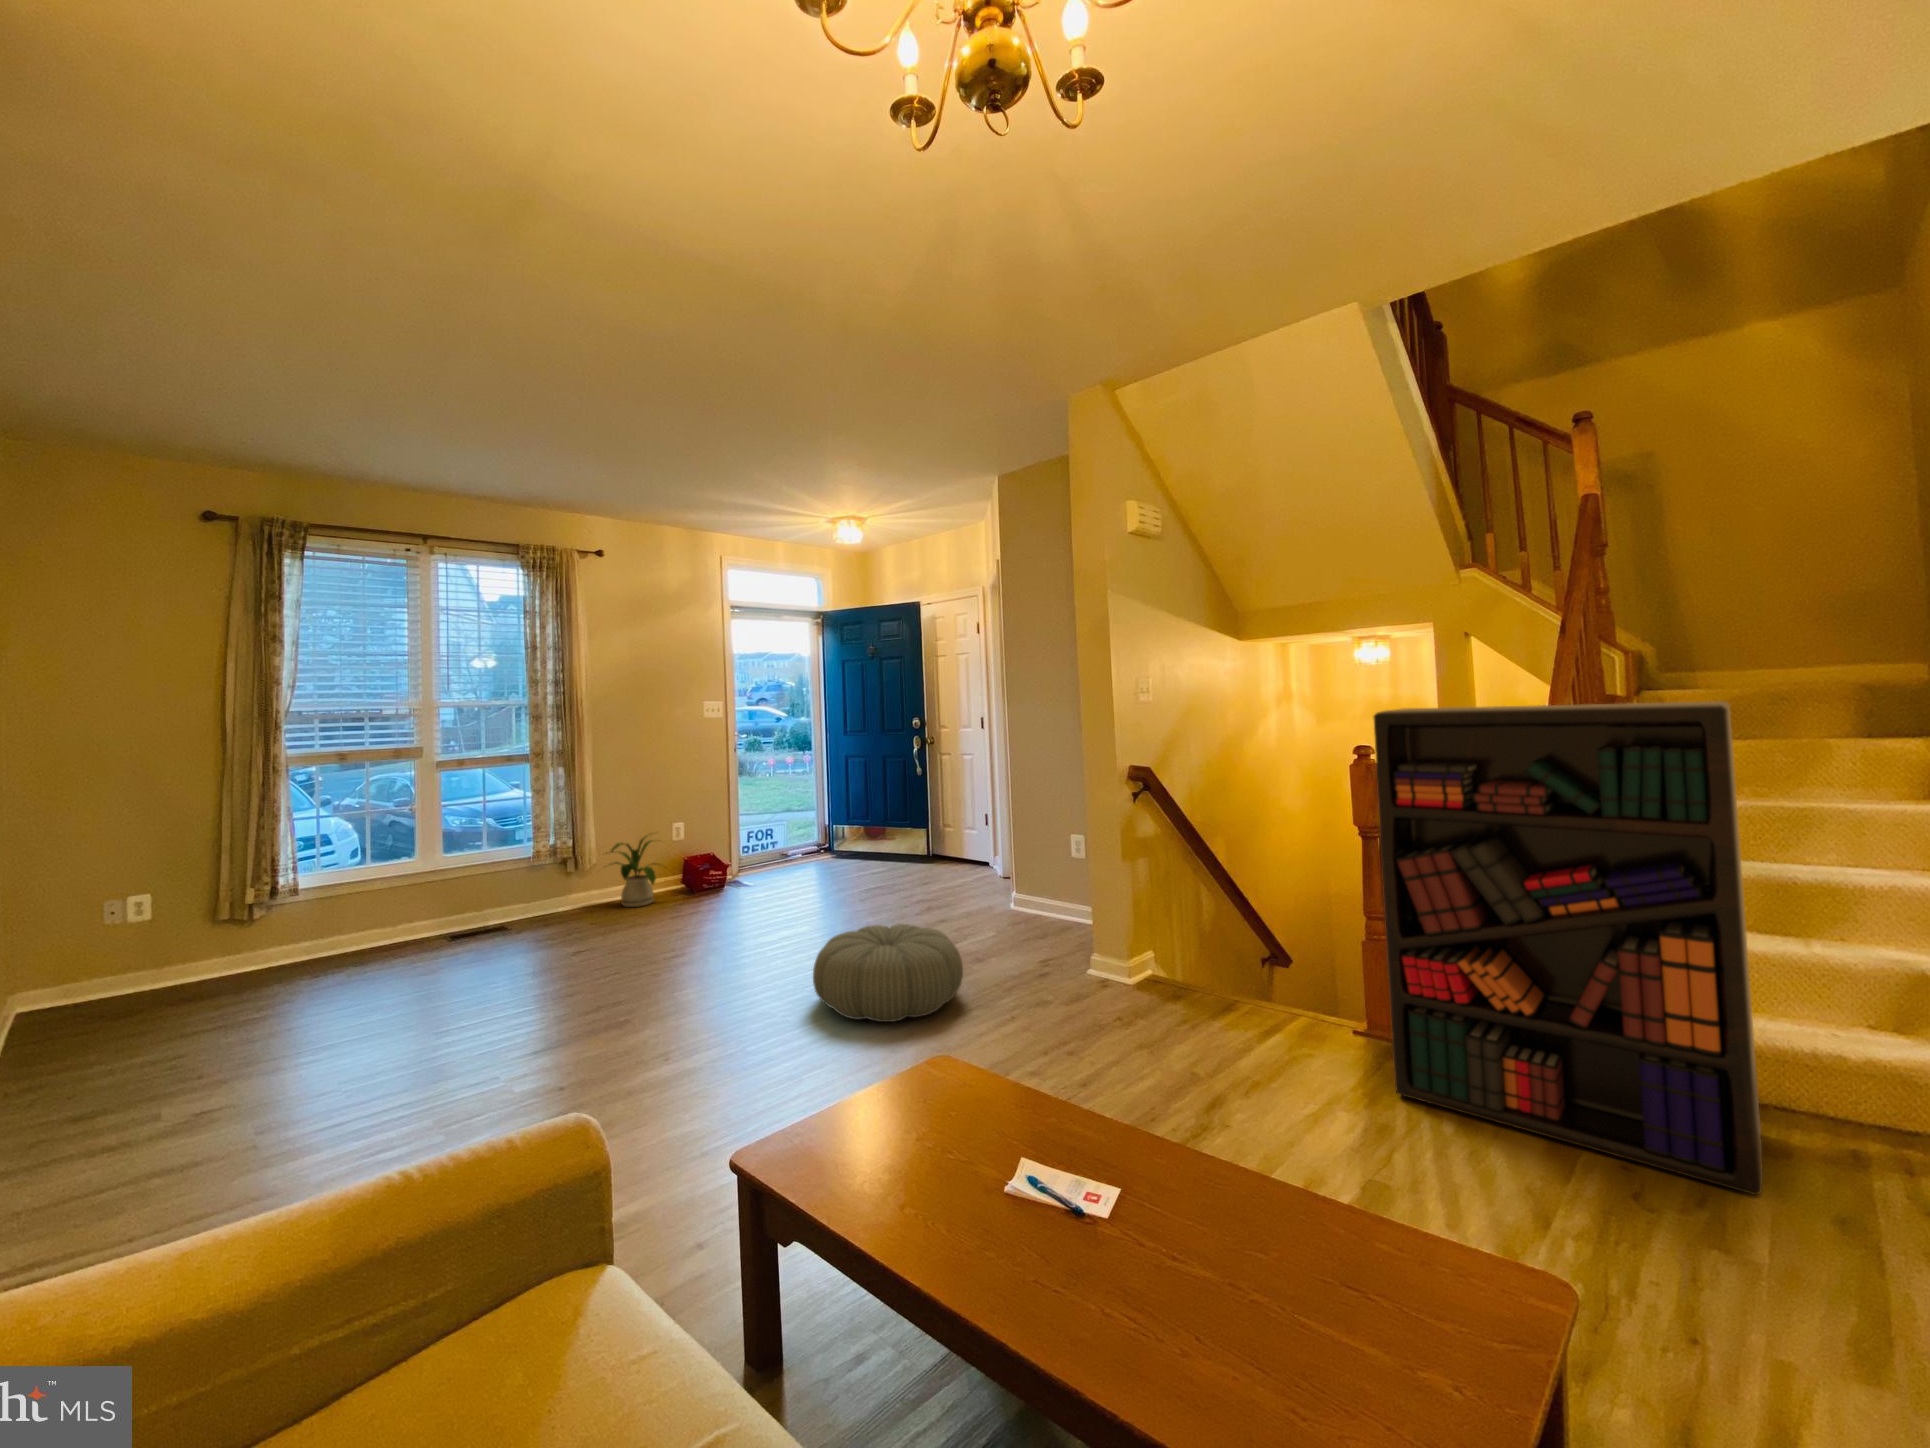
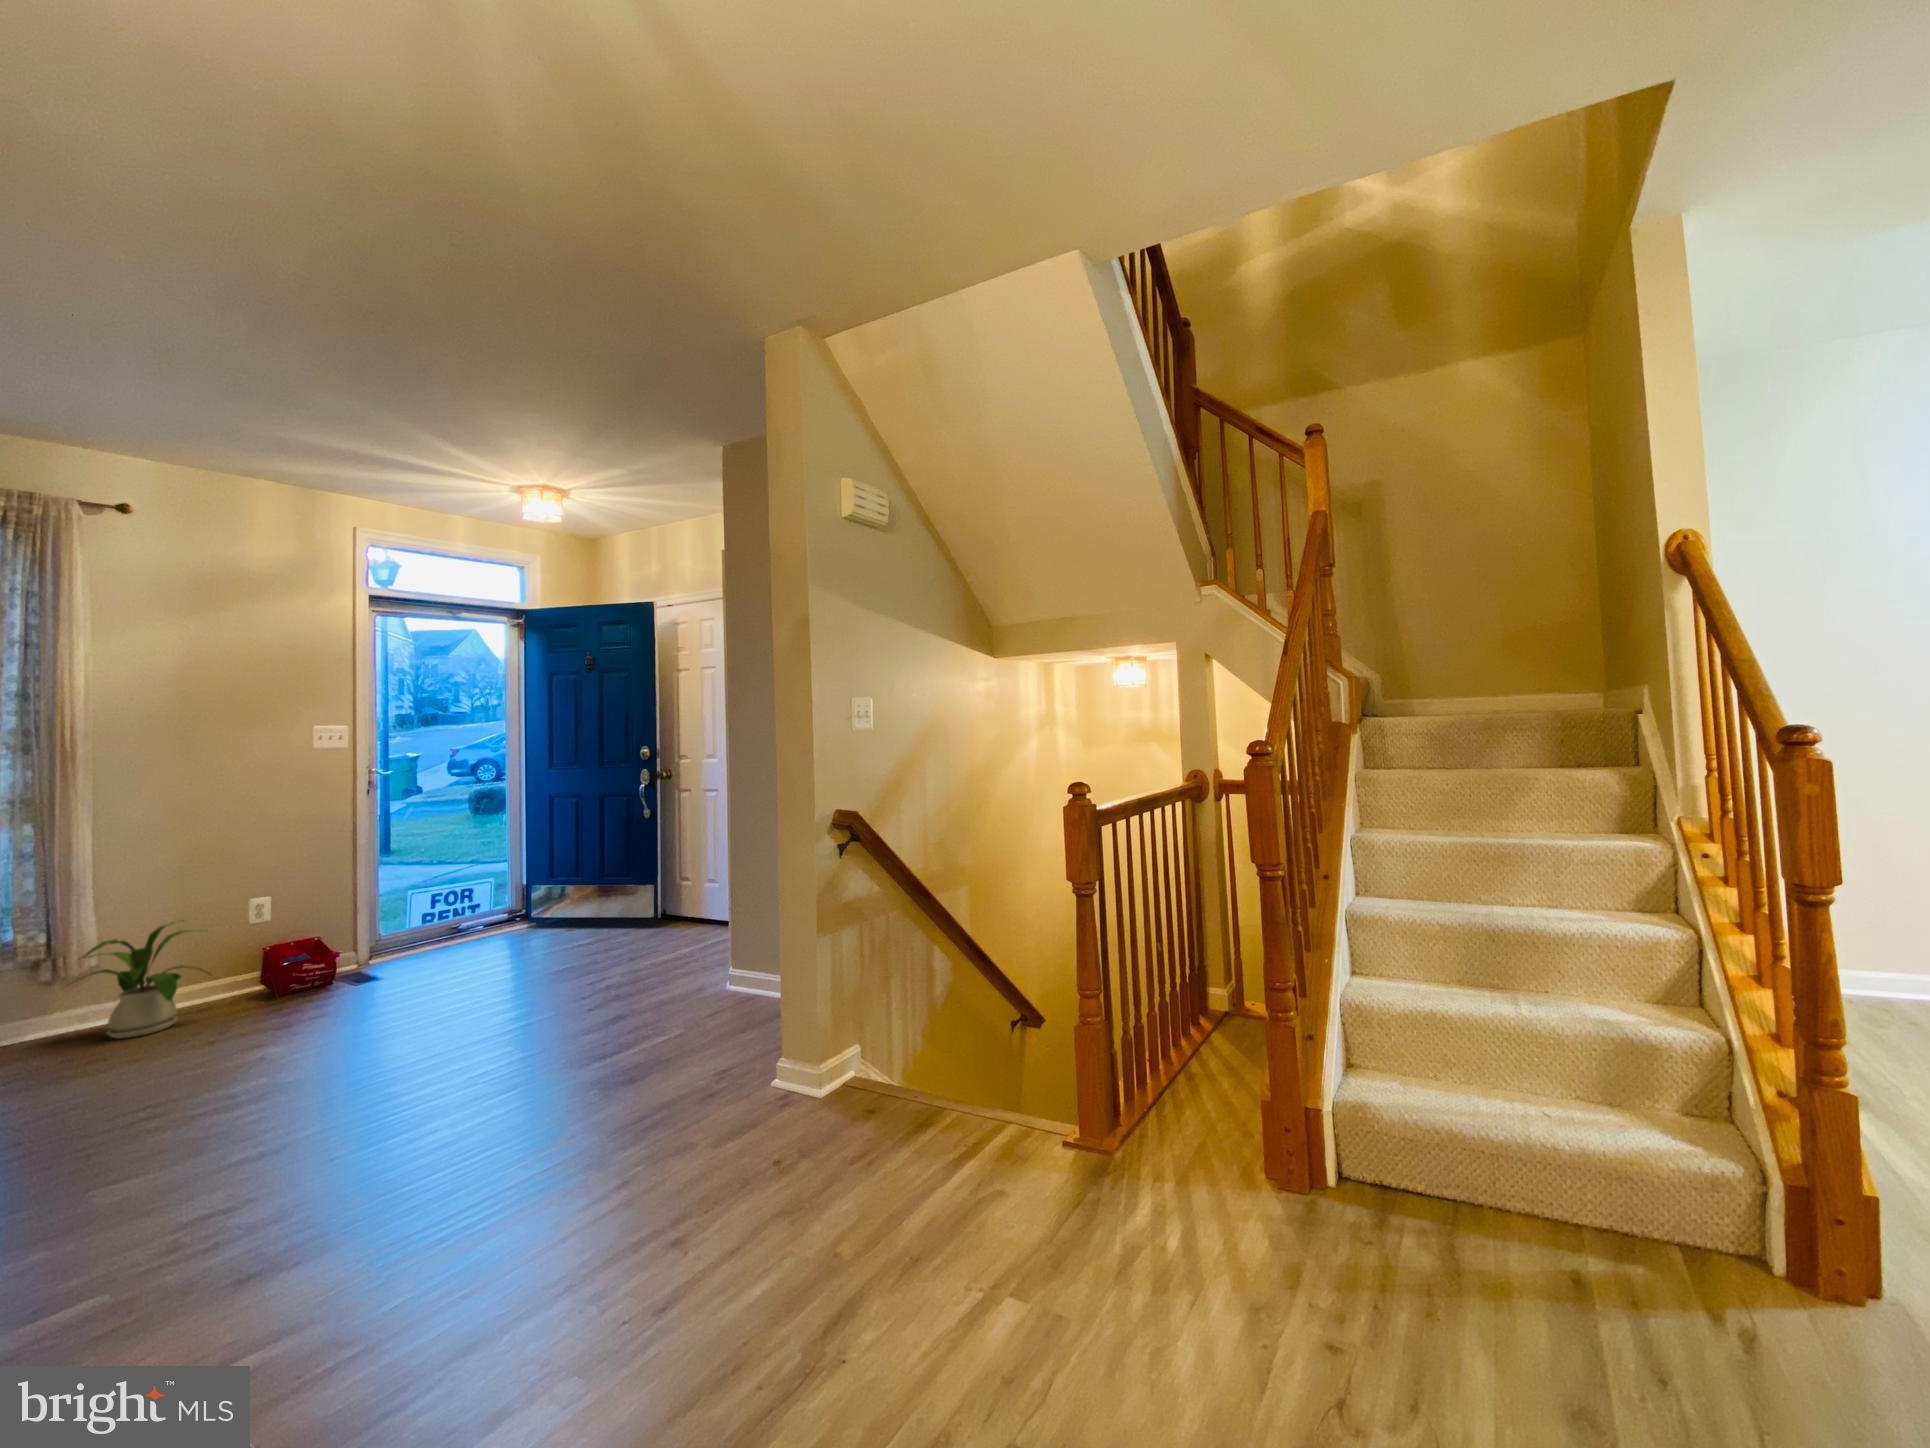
bookshelf: present [1374,701,1763,1195] -> none [1067,730,1478,1375]
pouf: present [813,924,963,1022] -> none [274,1053,560,1240]

